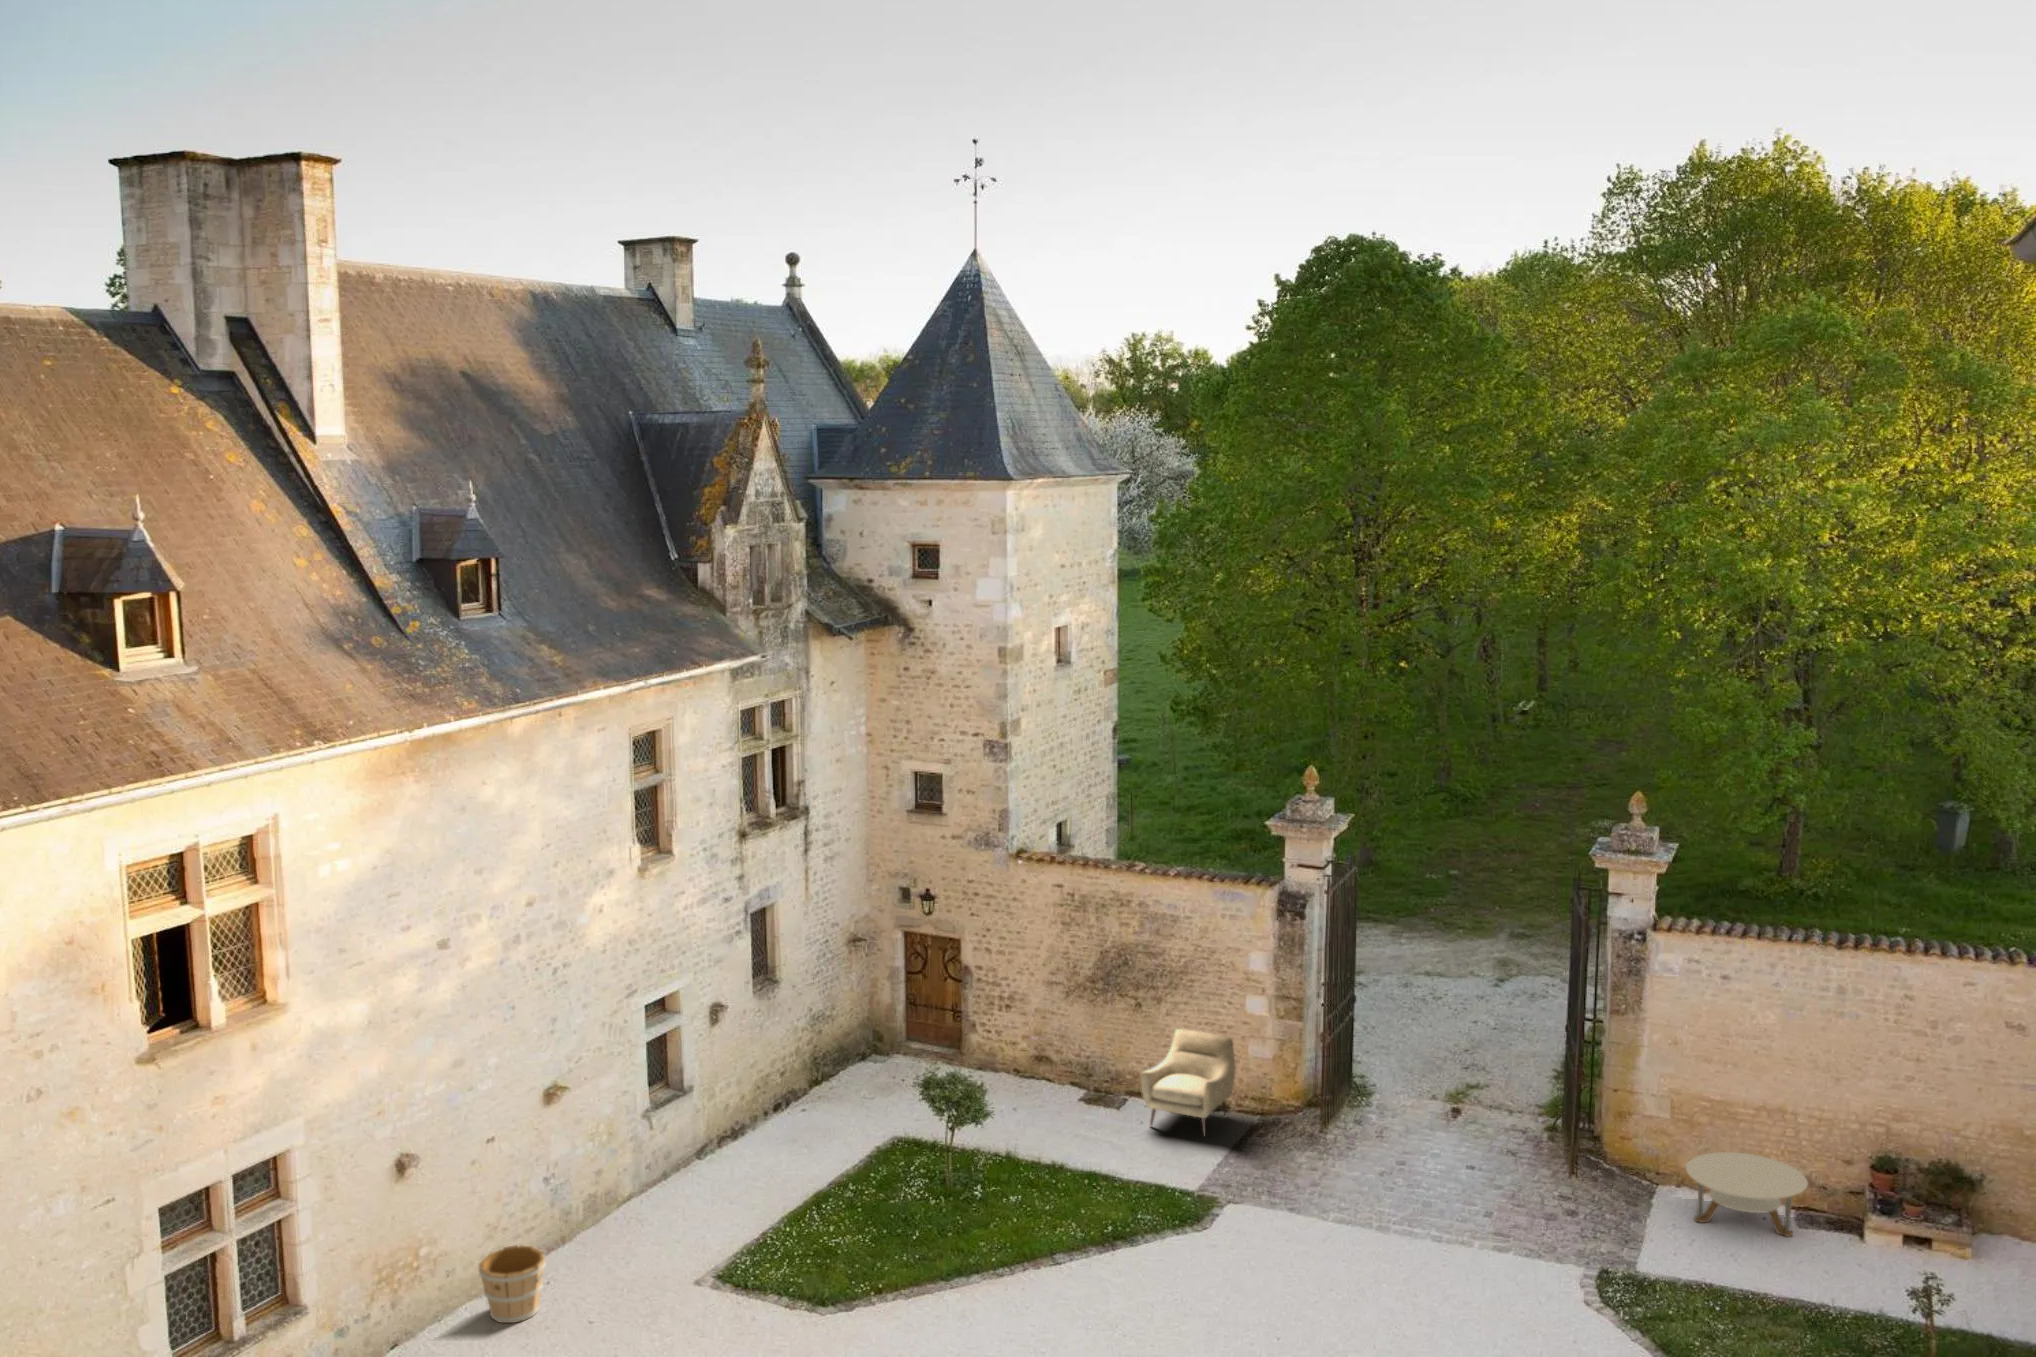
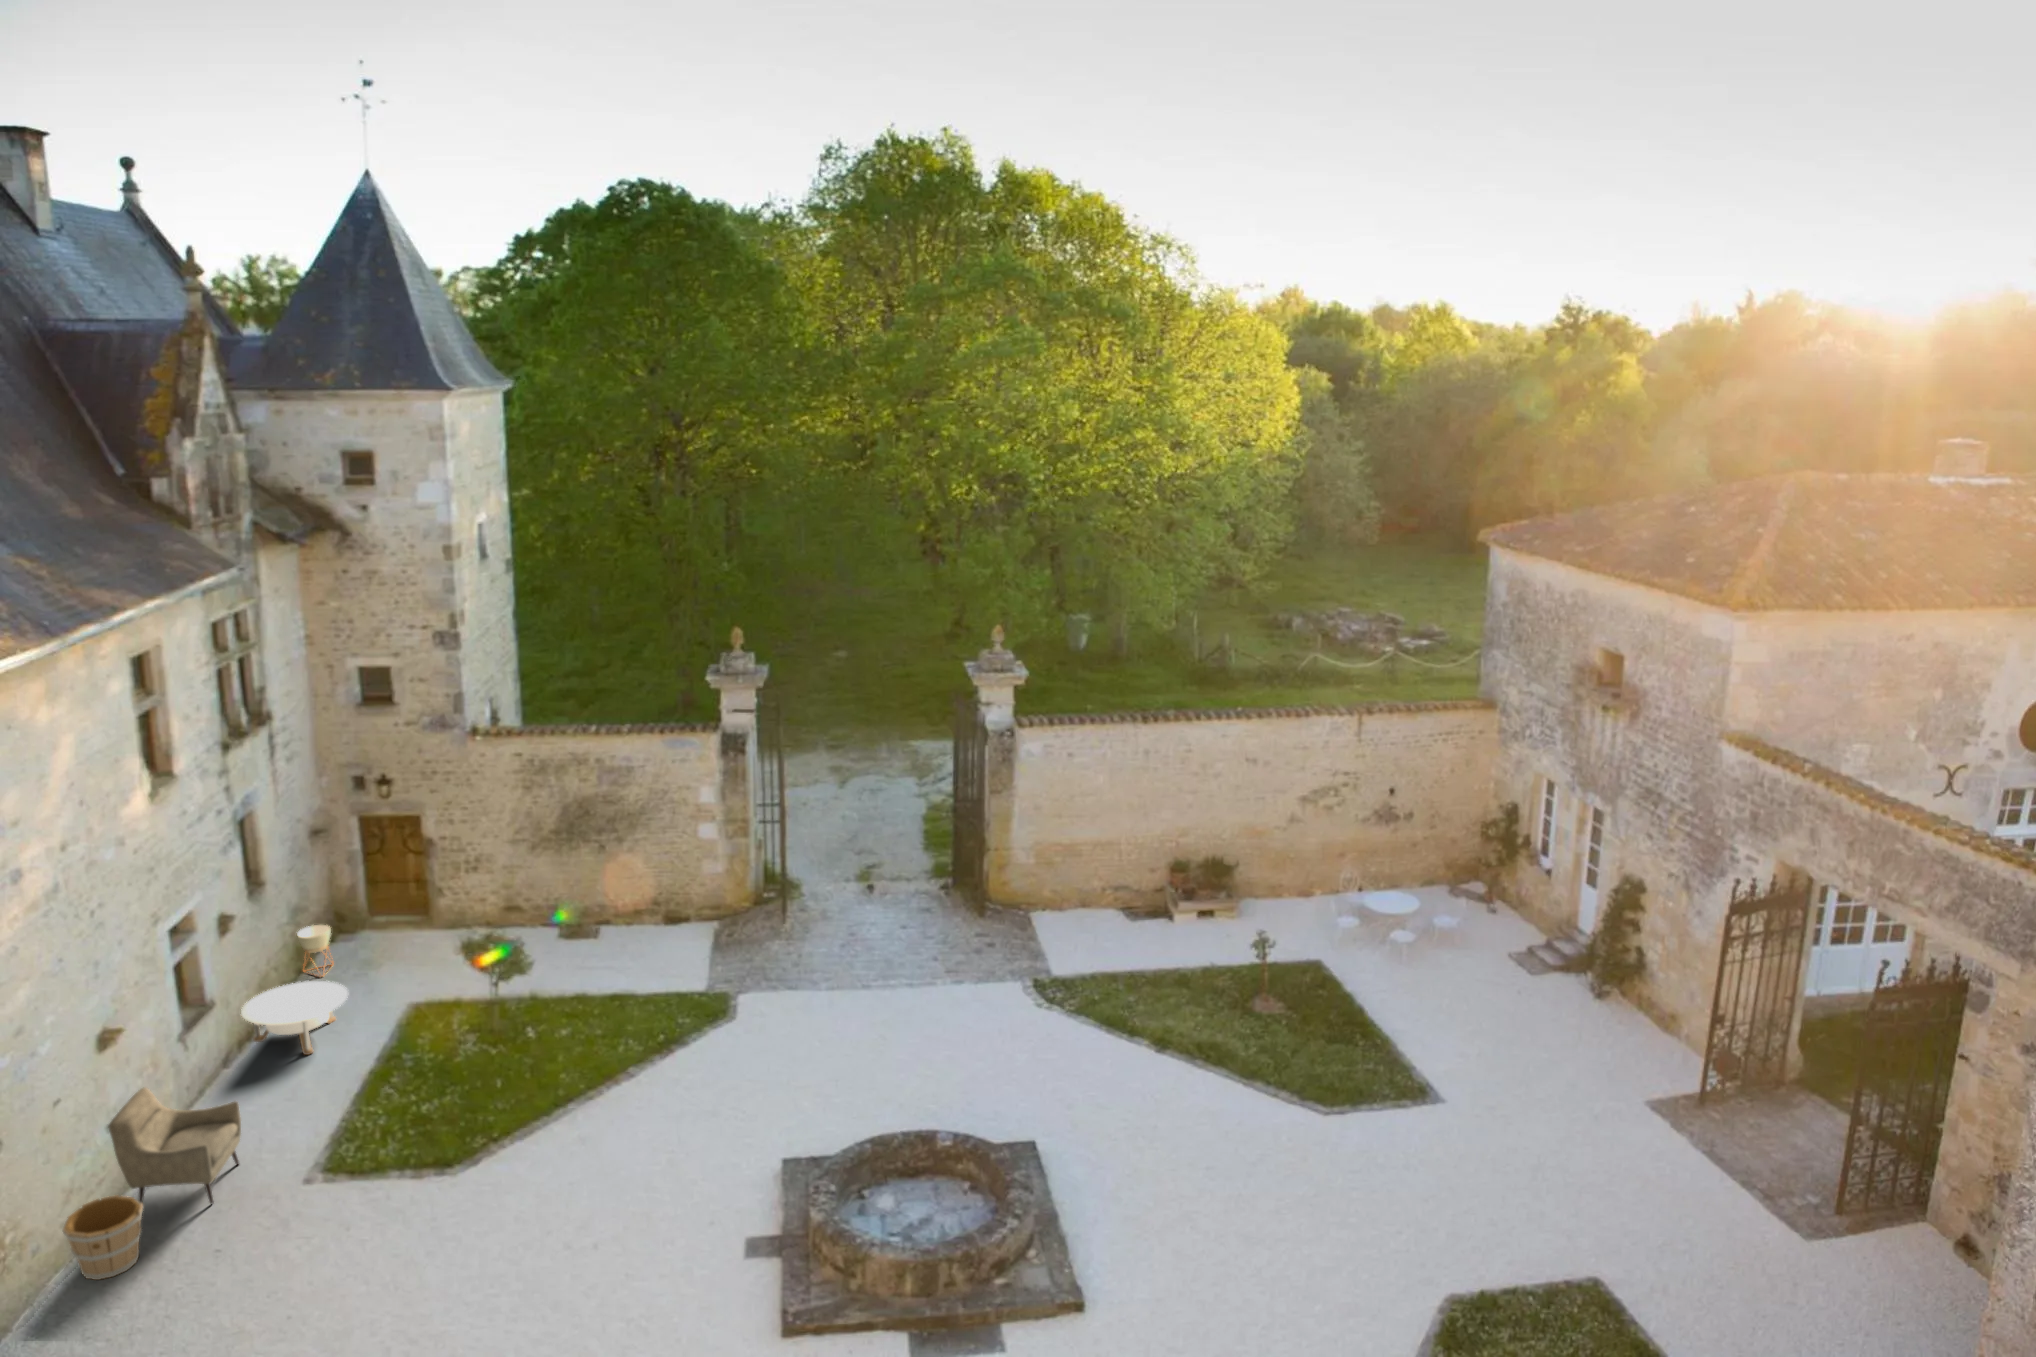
chair: present [1142,1029,1235,1136] -> present [108,1087,241,1204]
planter: none [815,1039,850,1095] -> present [297,925,334,976]
round table: present [1686,1152,1808,1237] -> present [241,981,348,1055]

